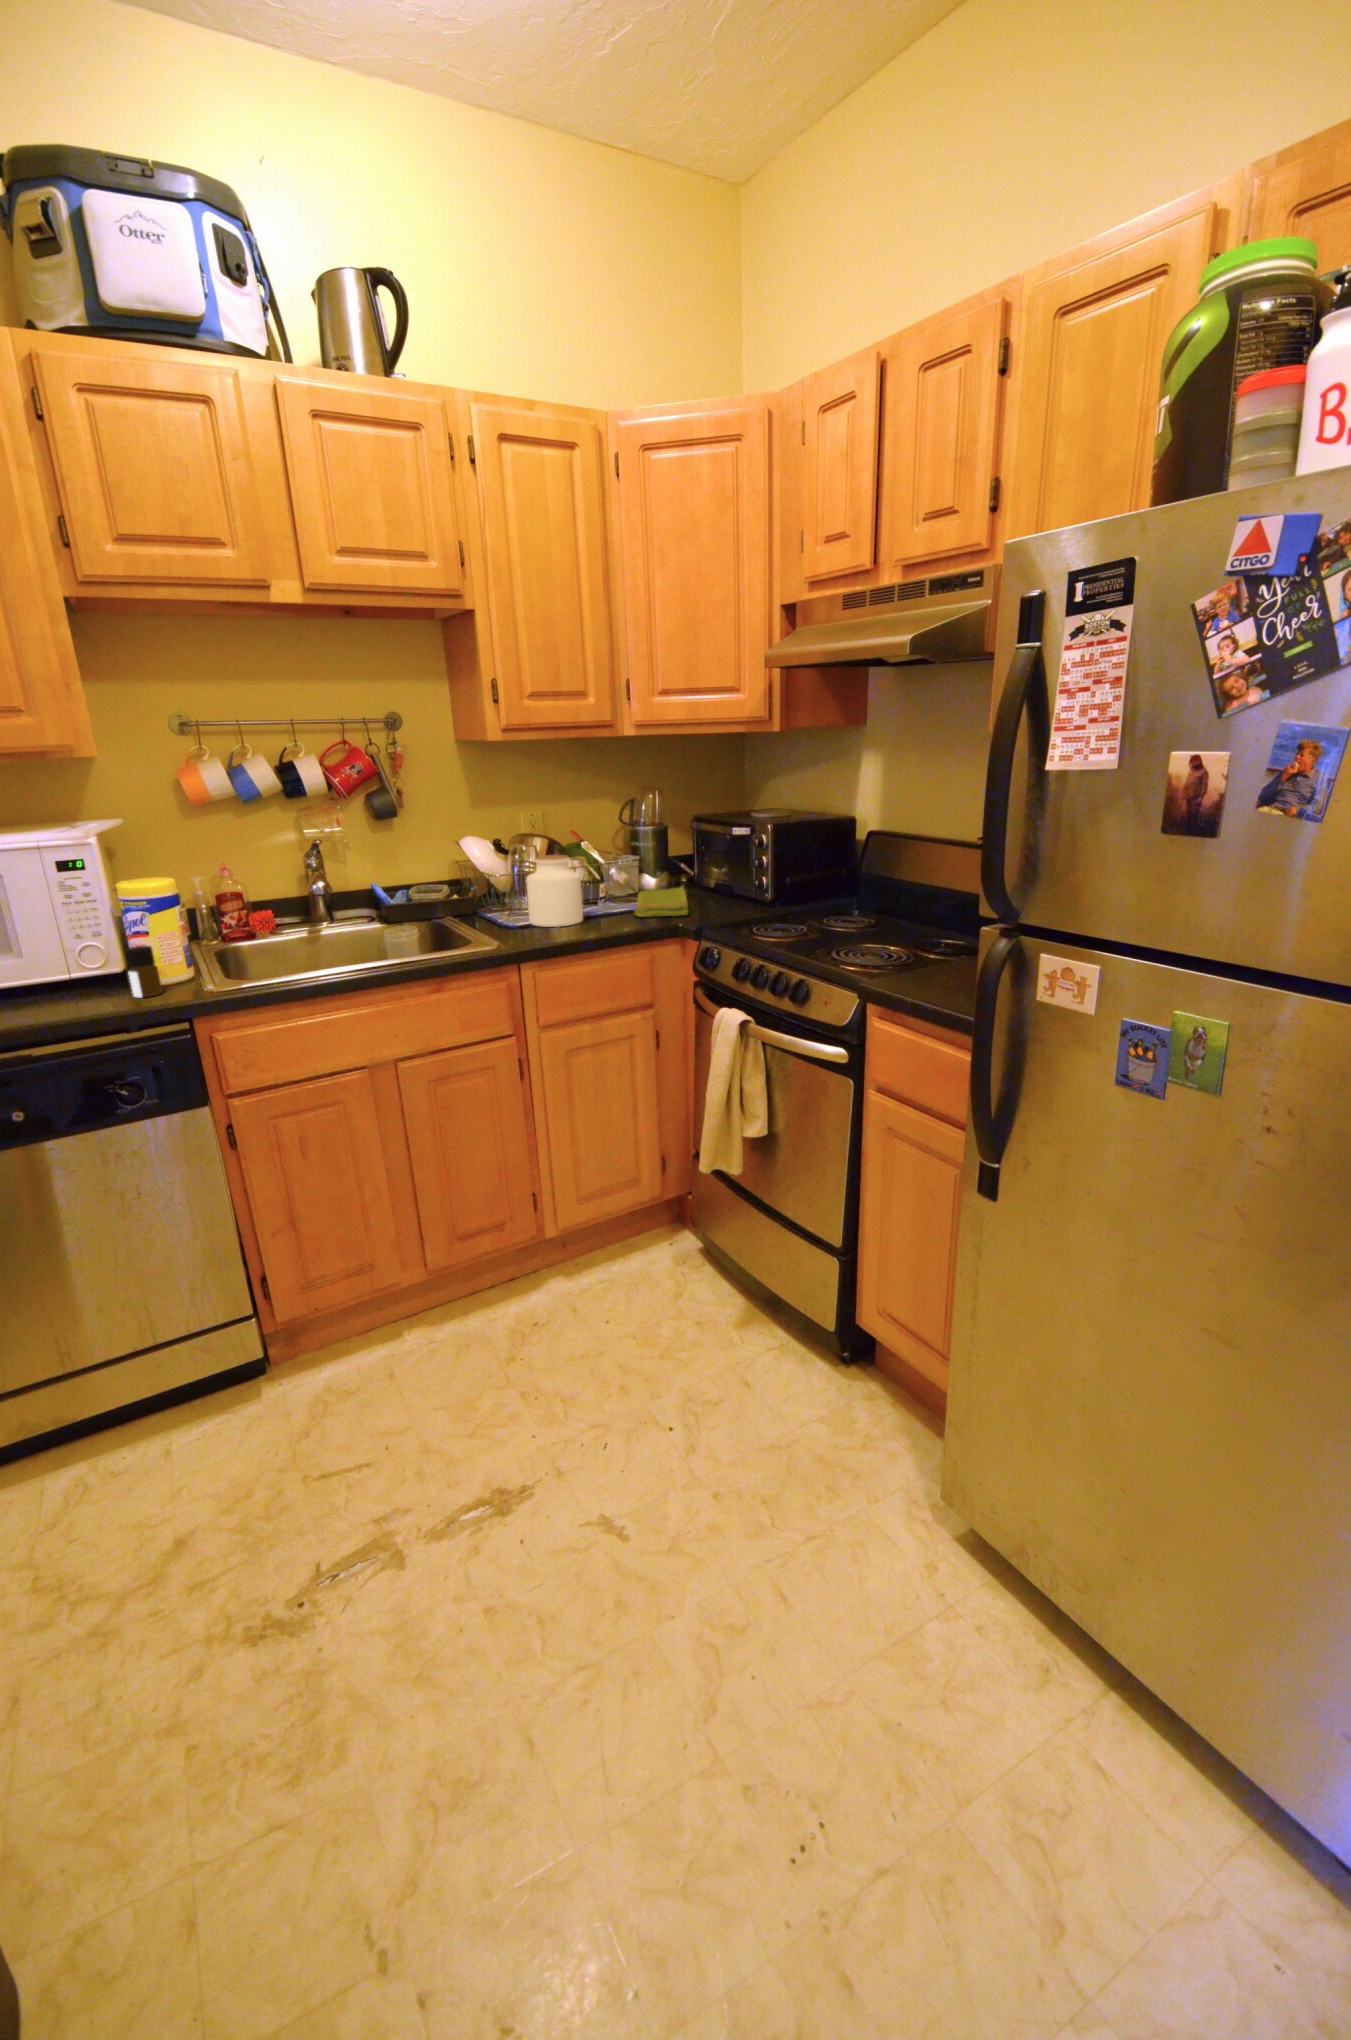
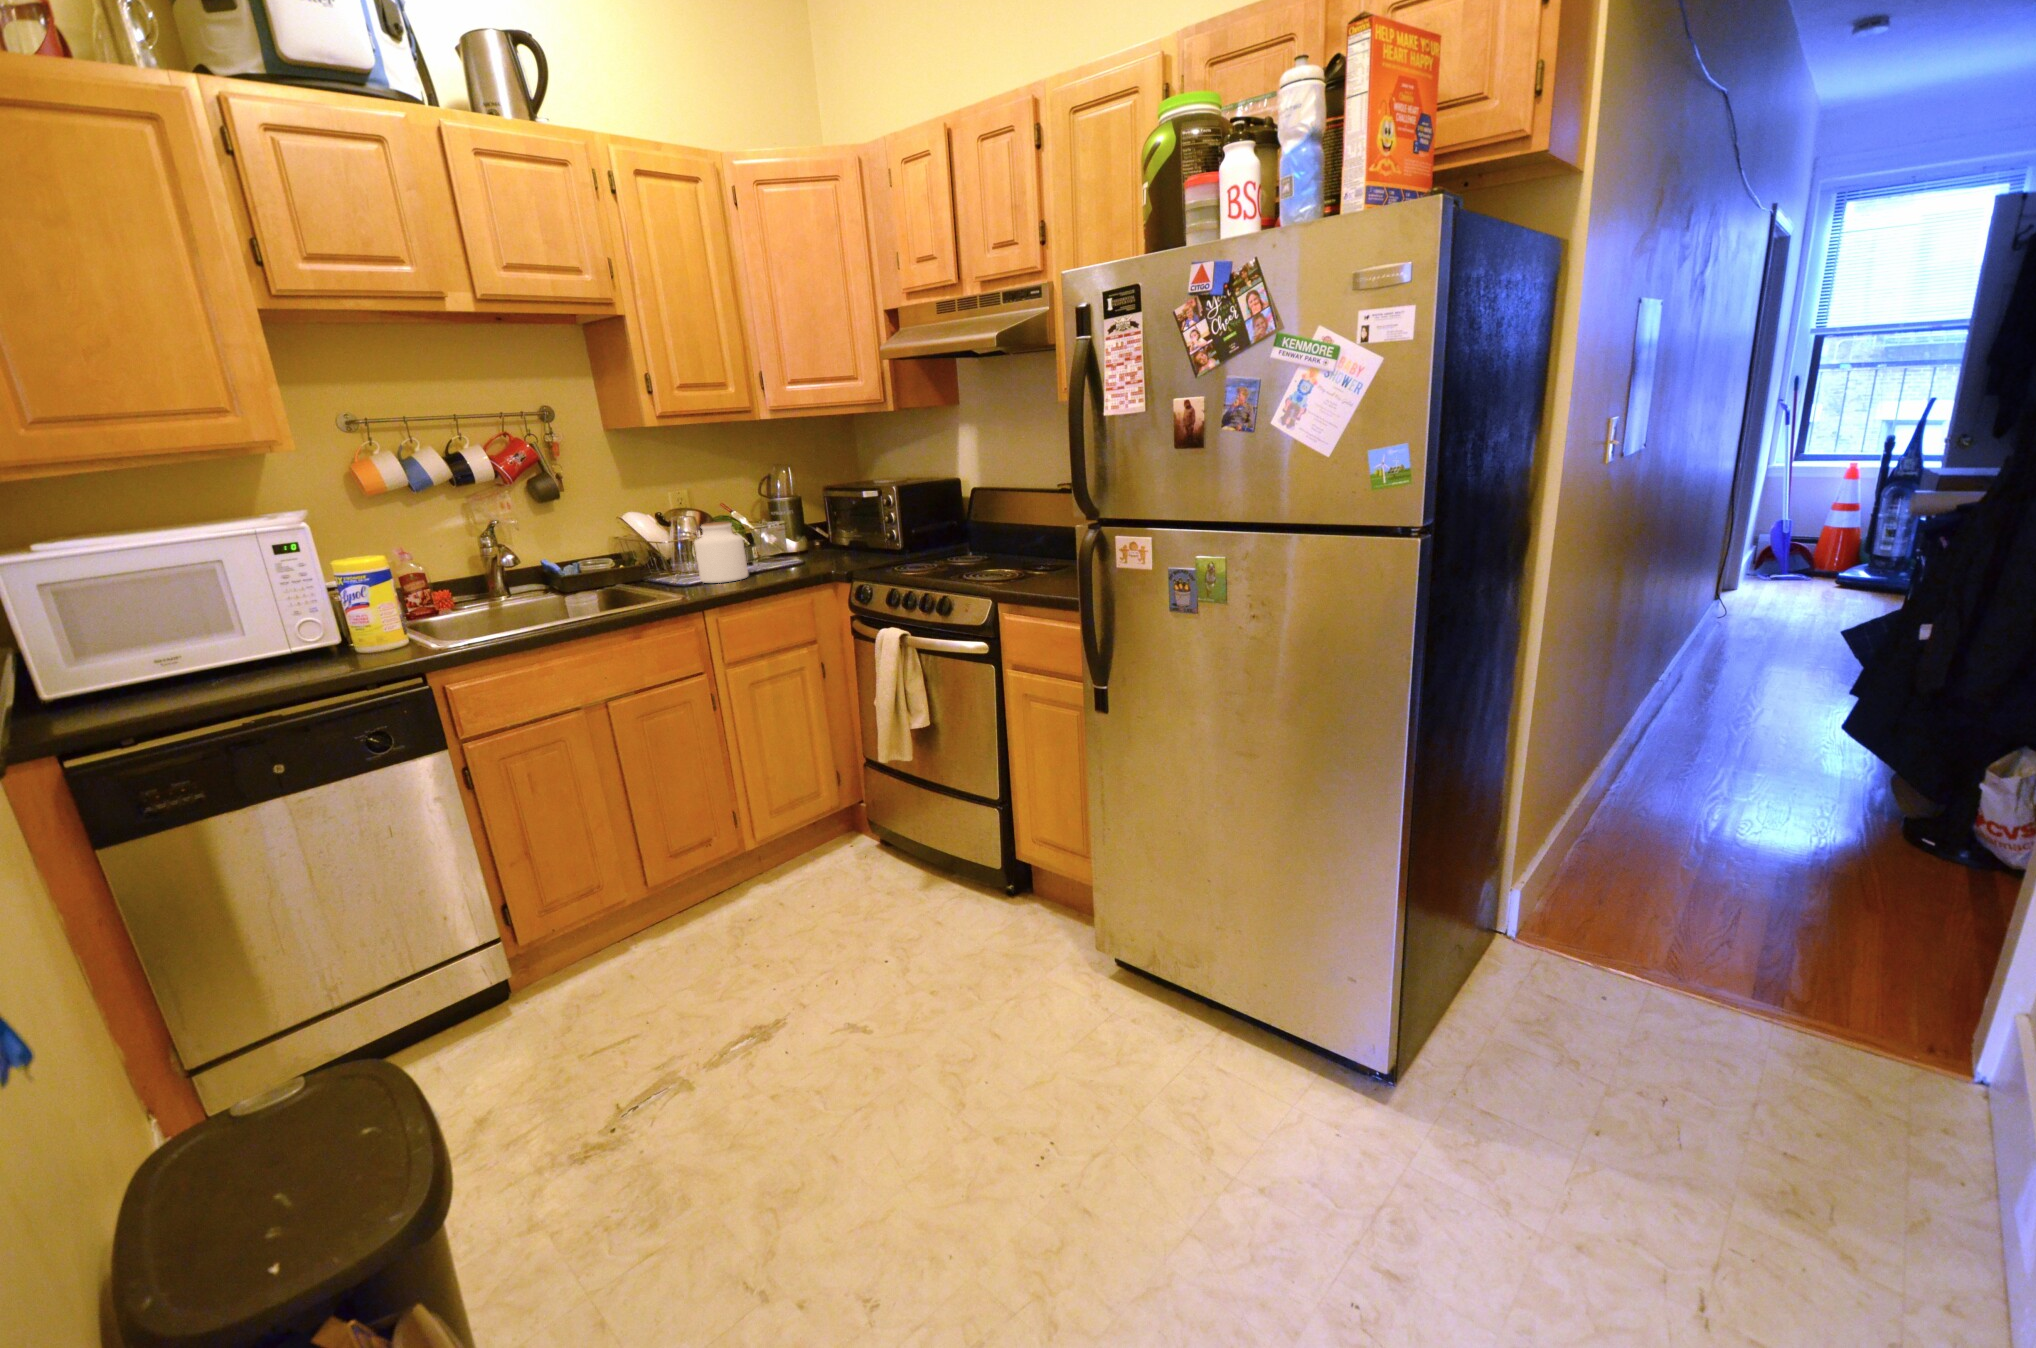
dish towel: present [634,886,688,917] -> none [787,545,838,569]
bottle: present [125,946,162,997] -> none [337,616,377,664]

